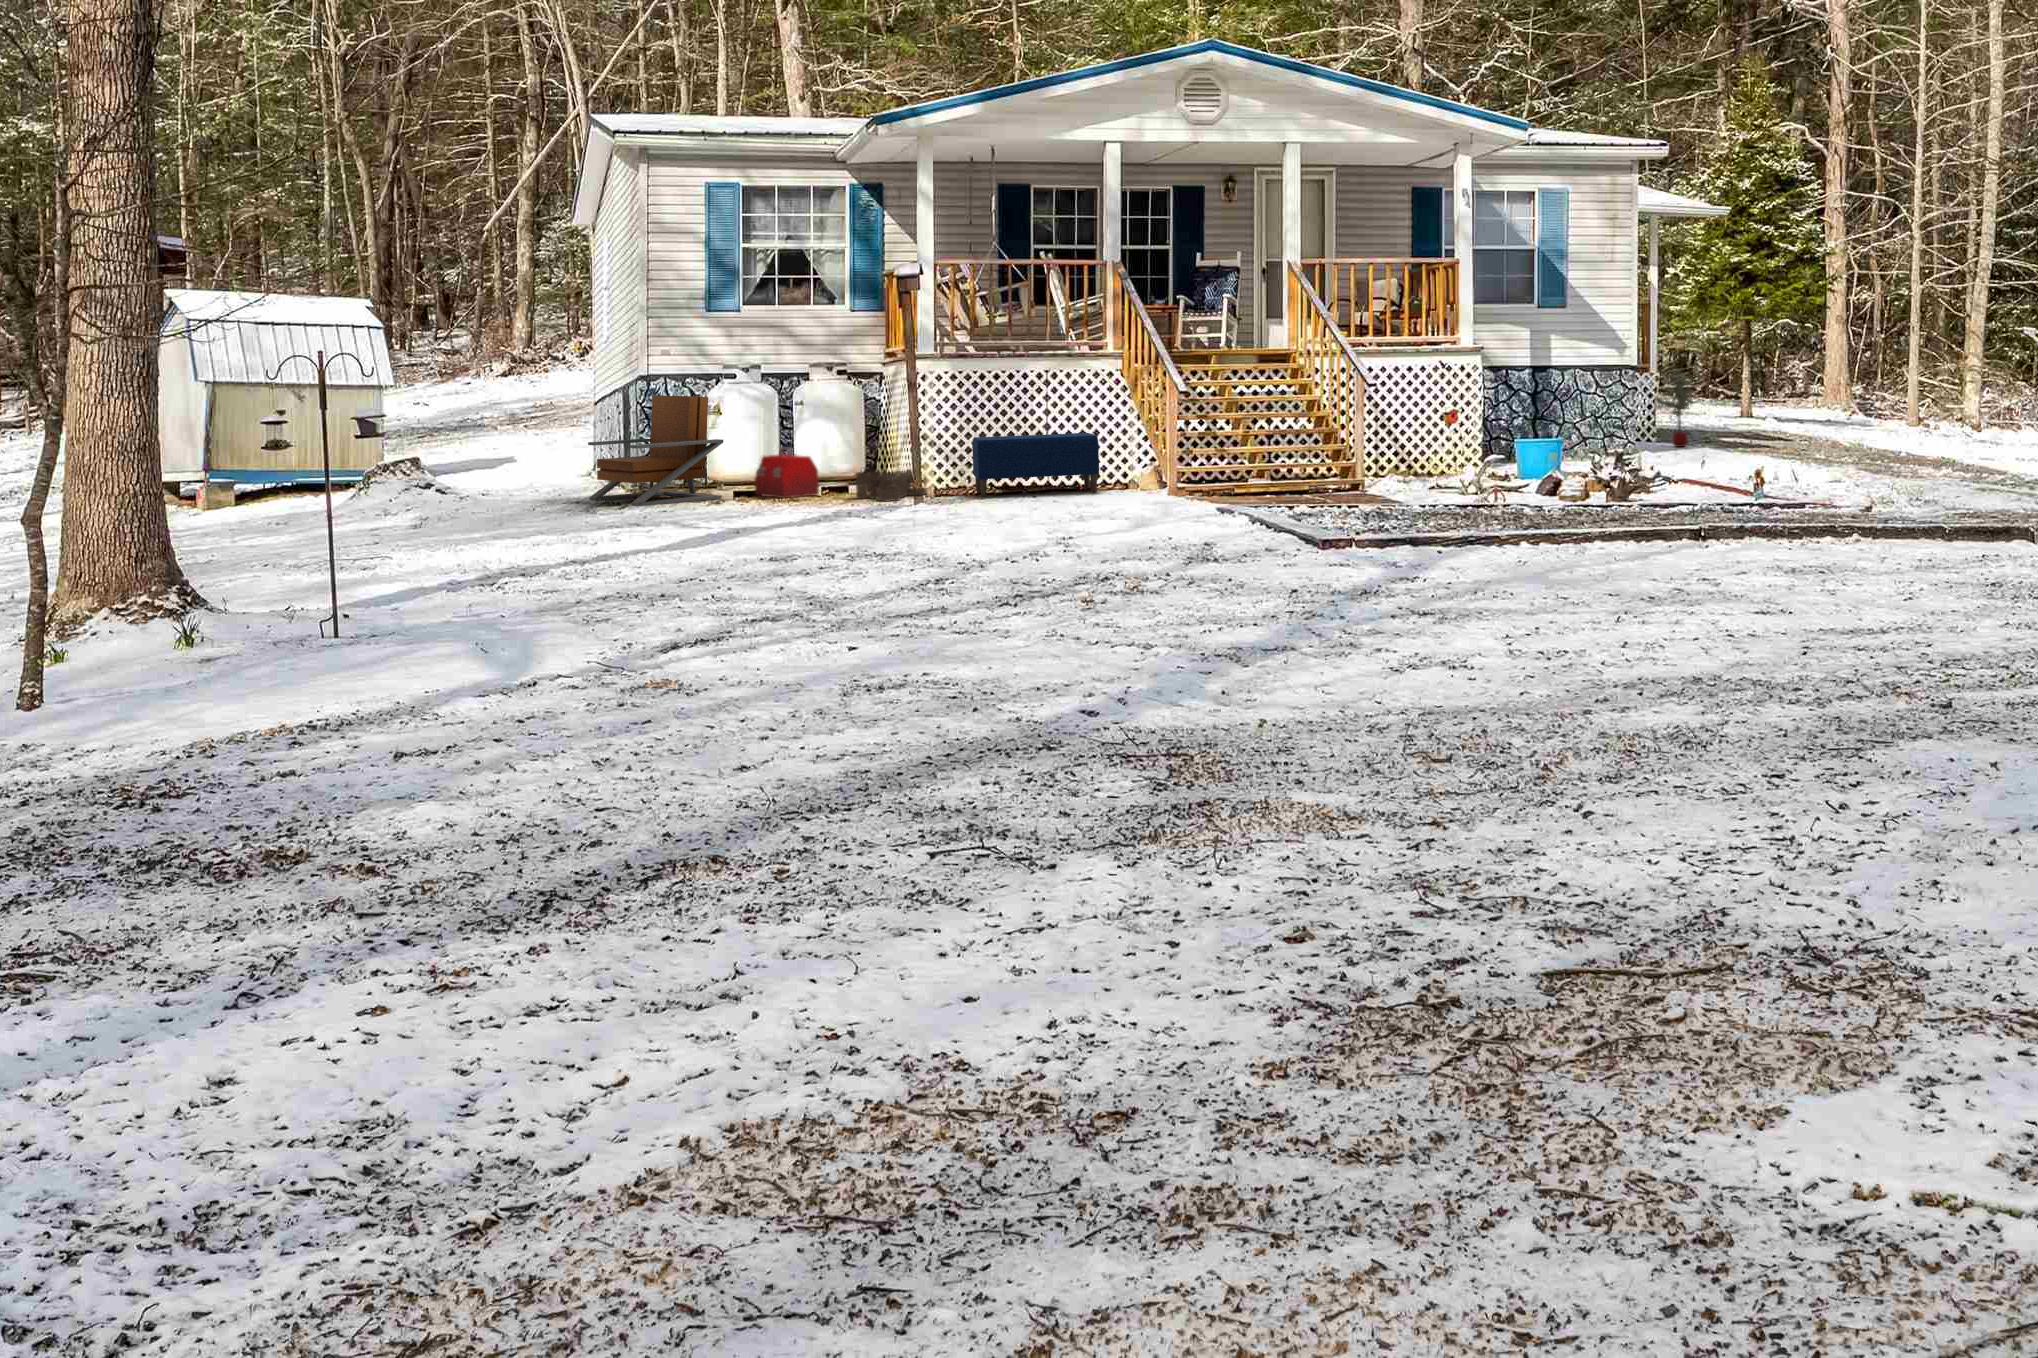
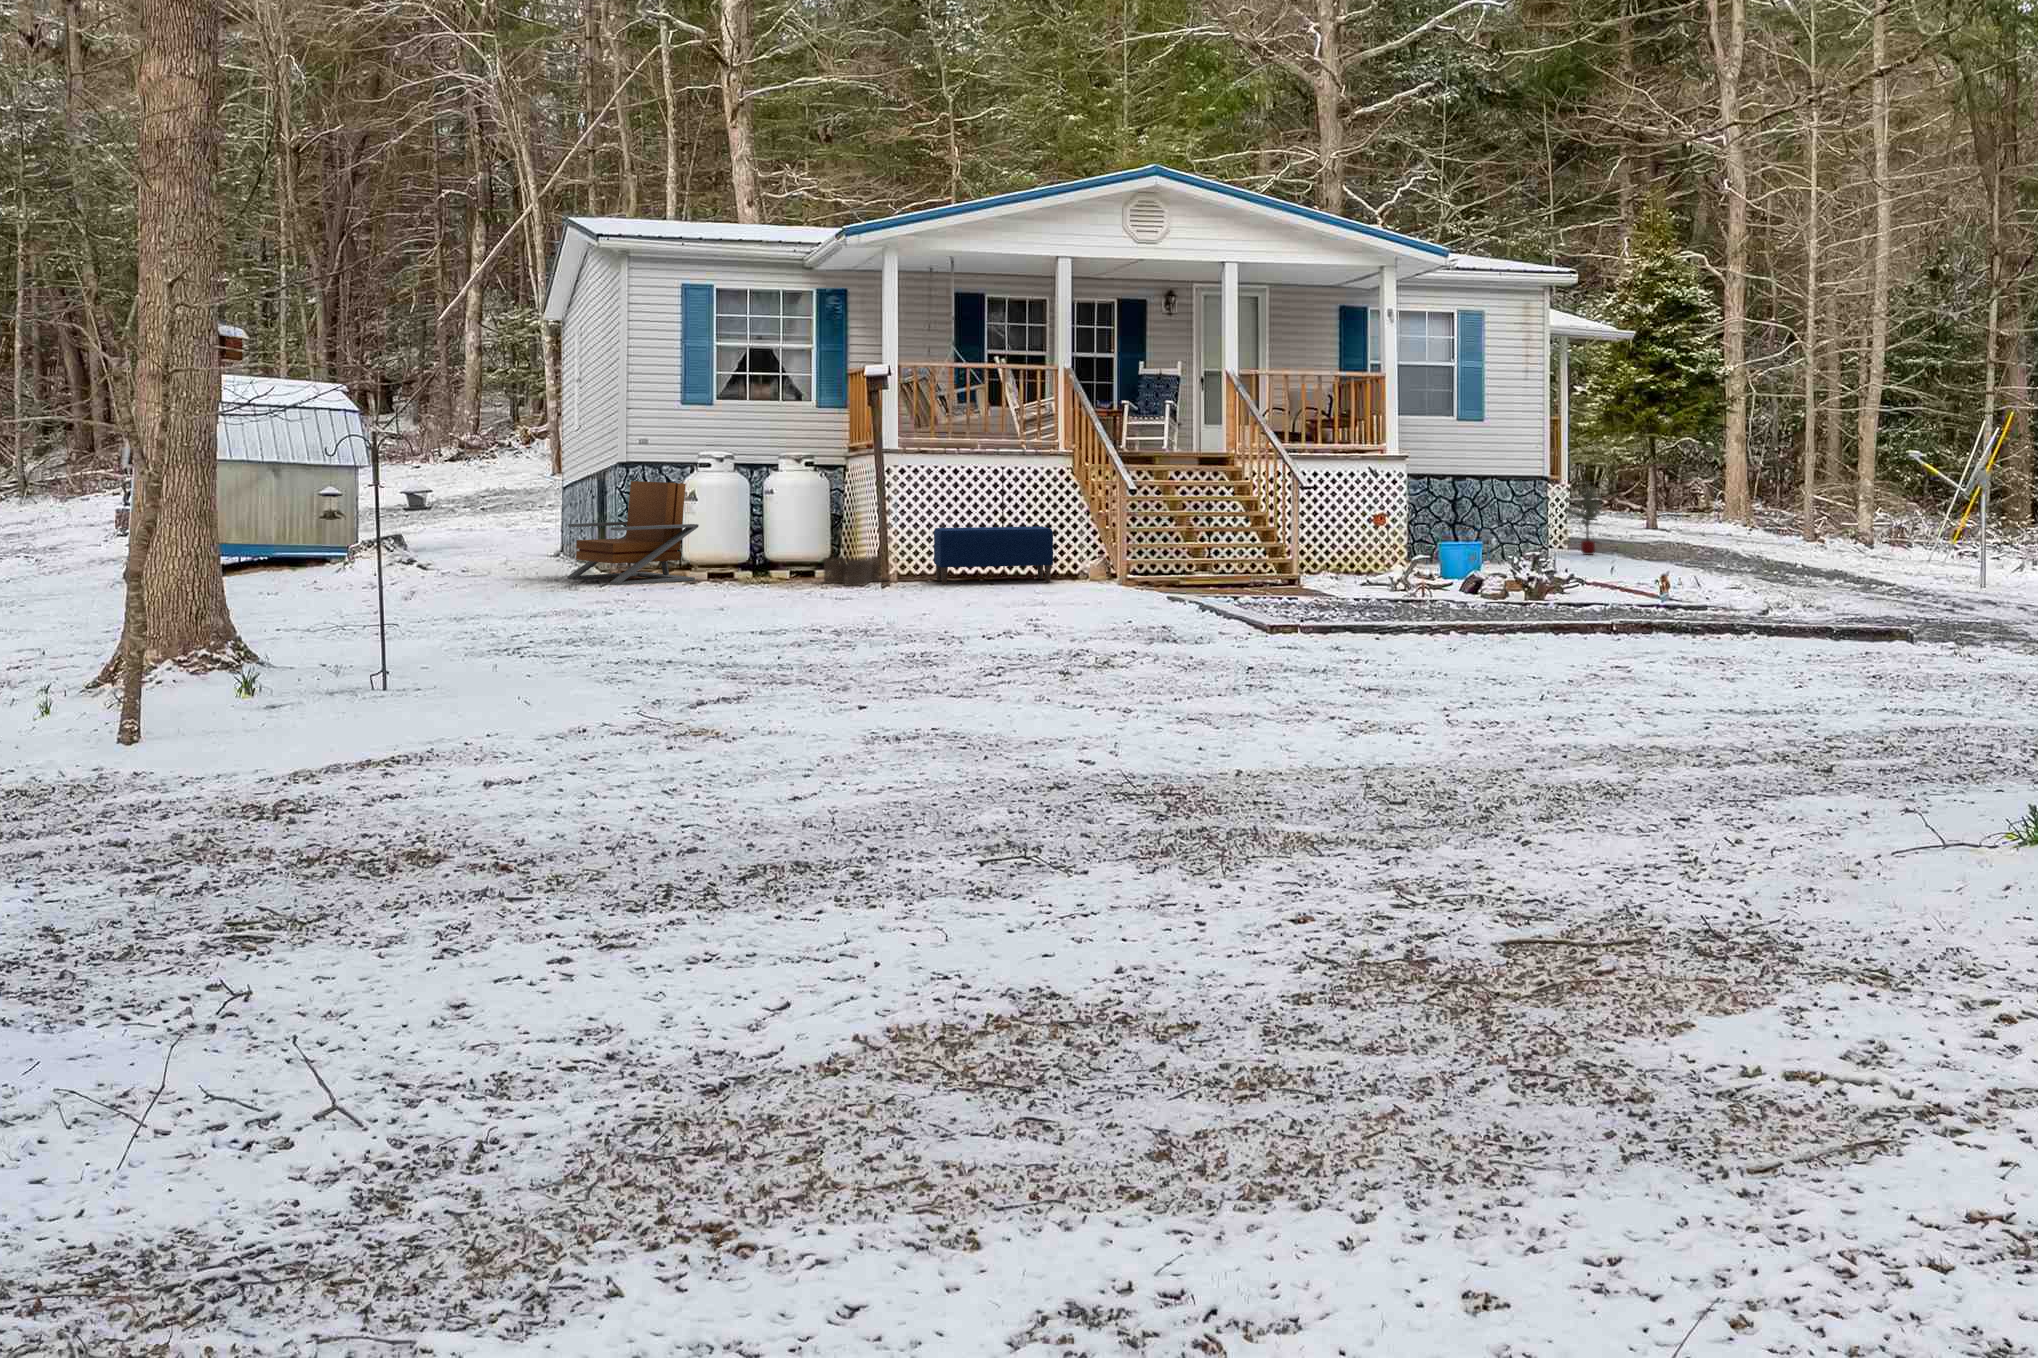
toolbox: present [755,447,819,498] -> none [726,533,787,581]

